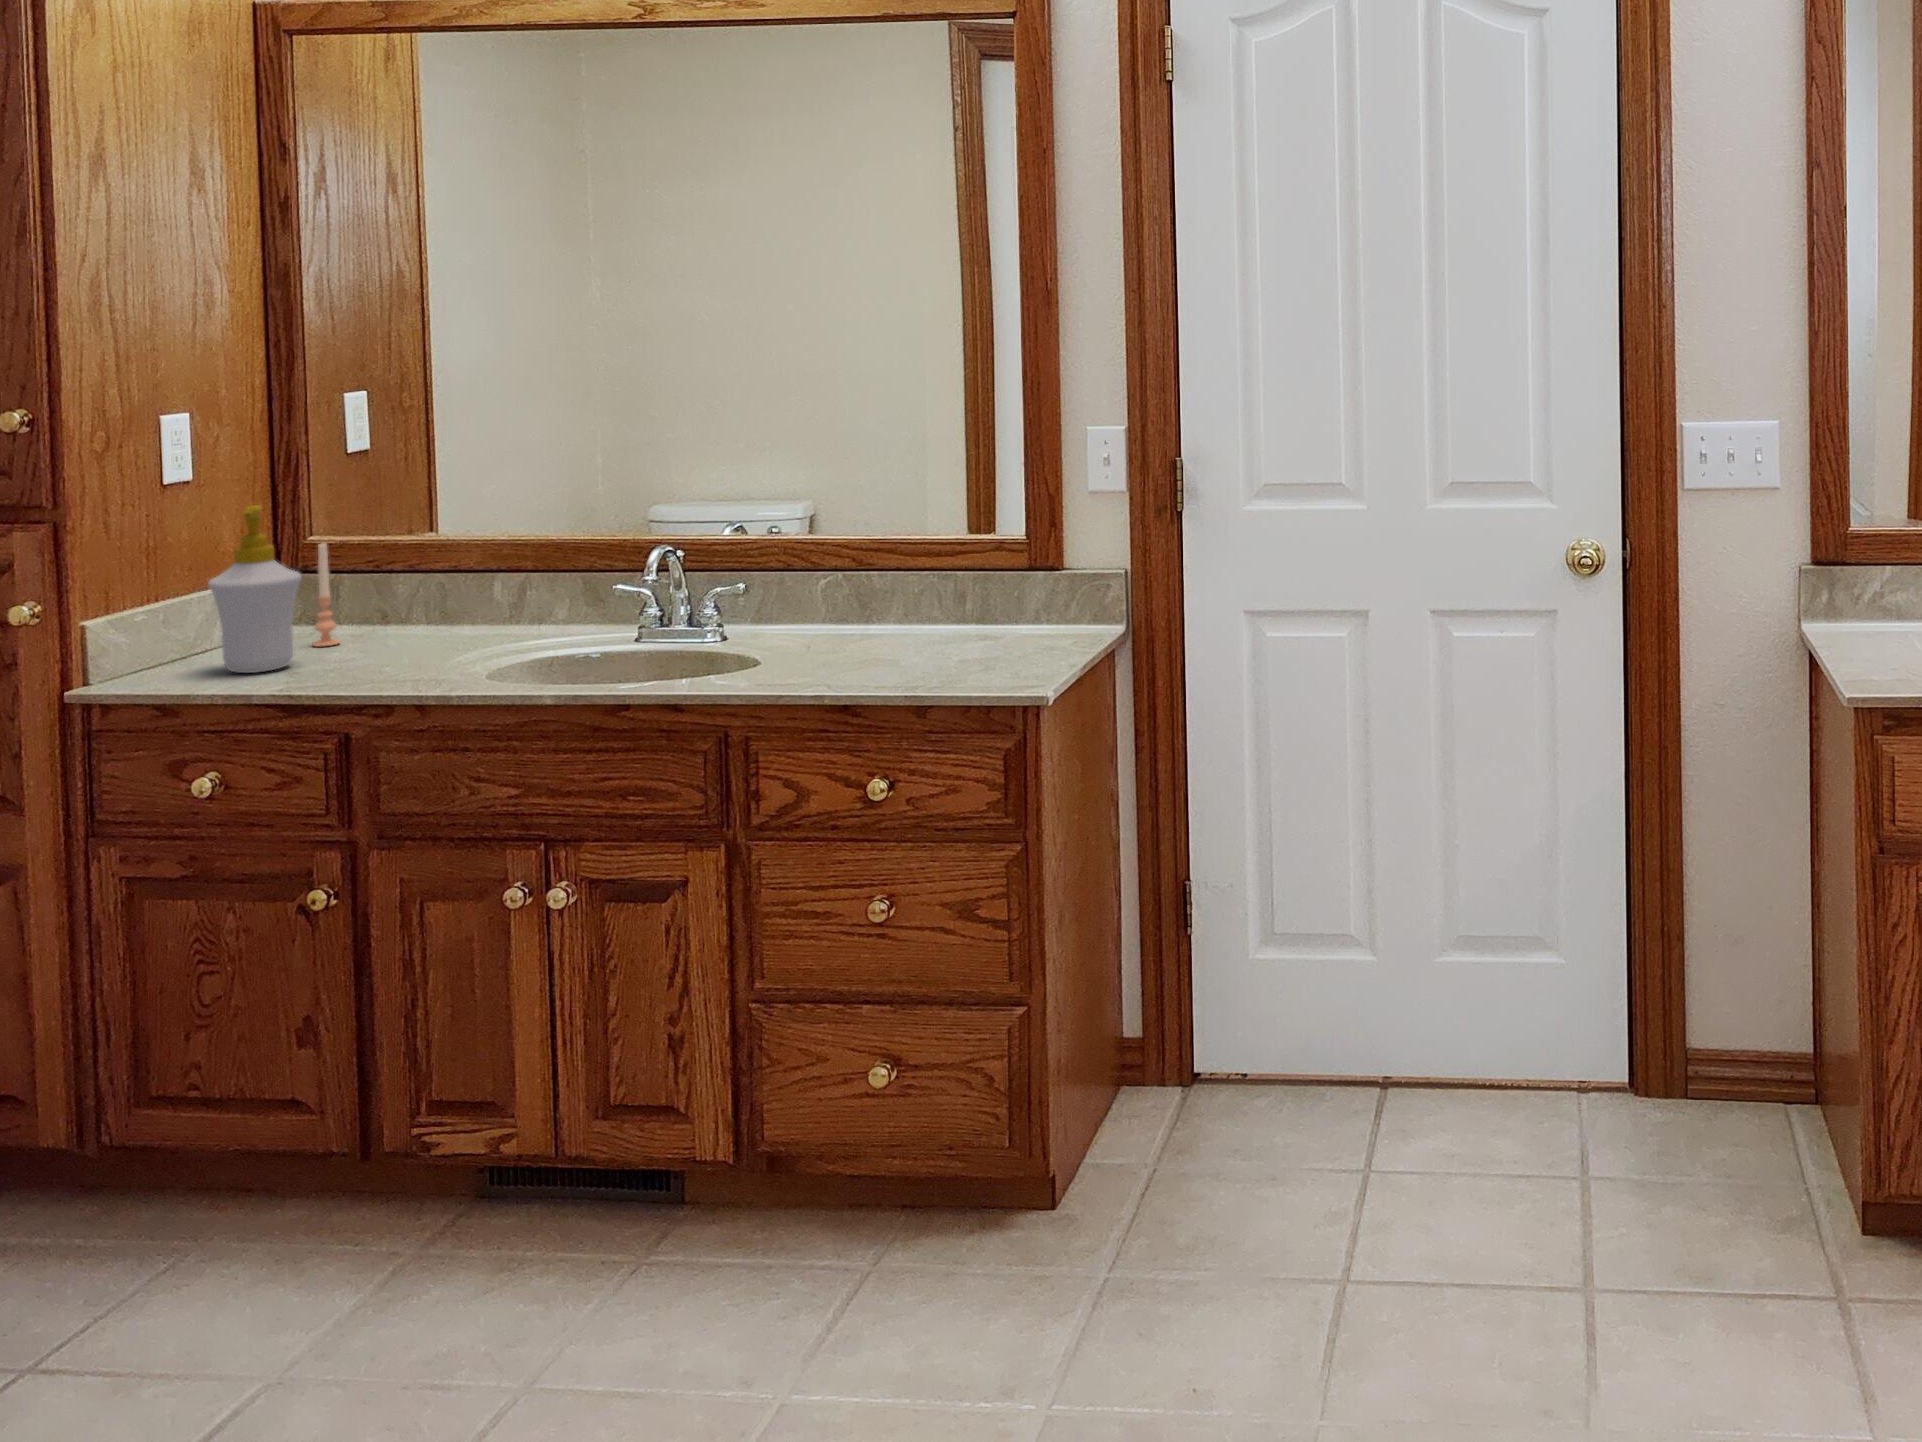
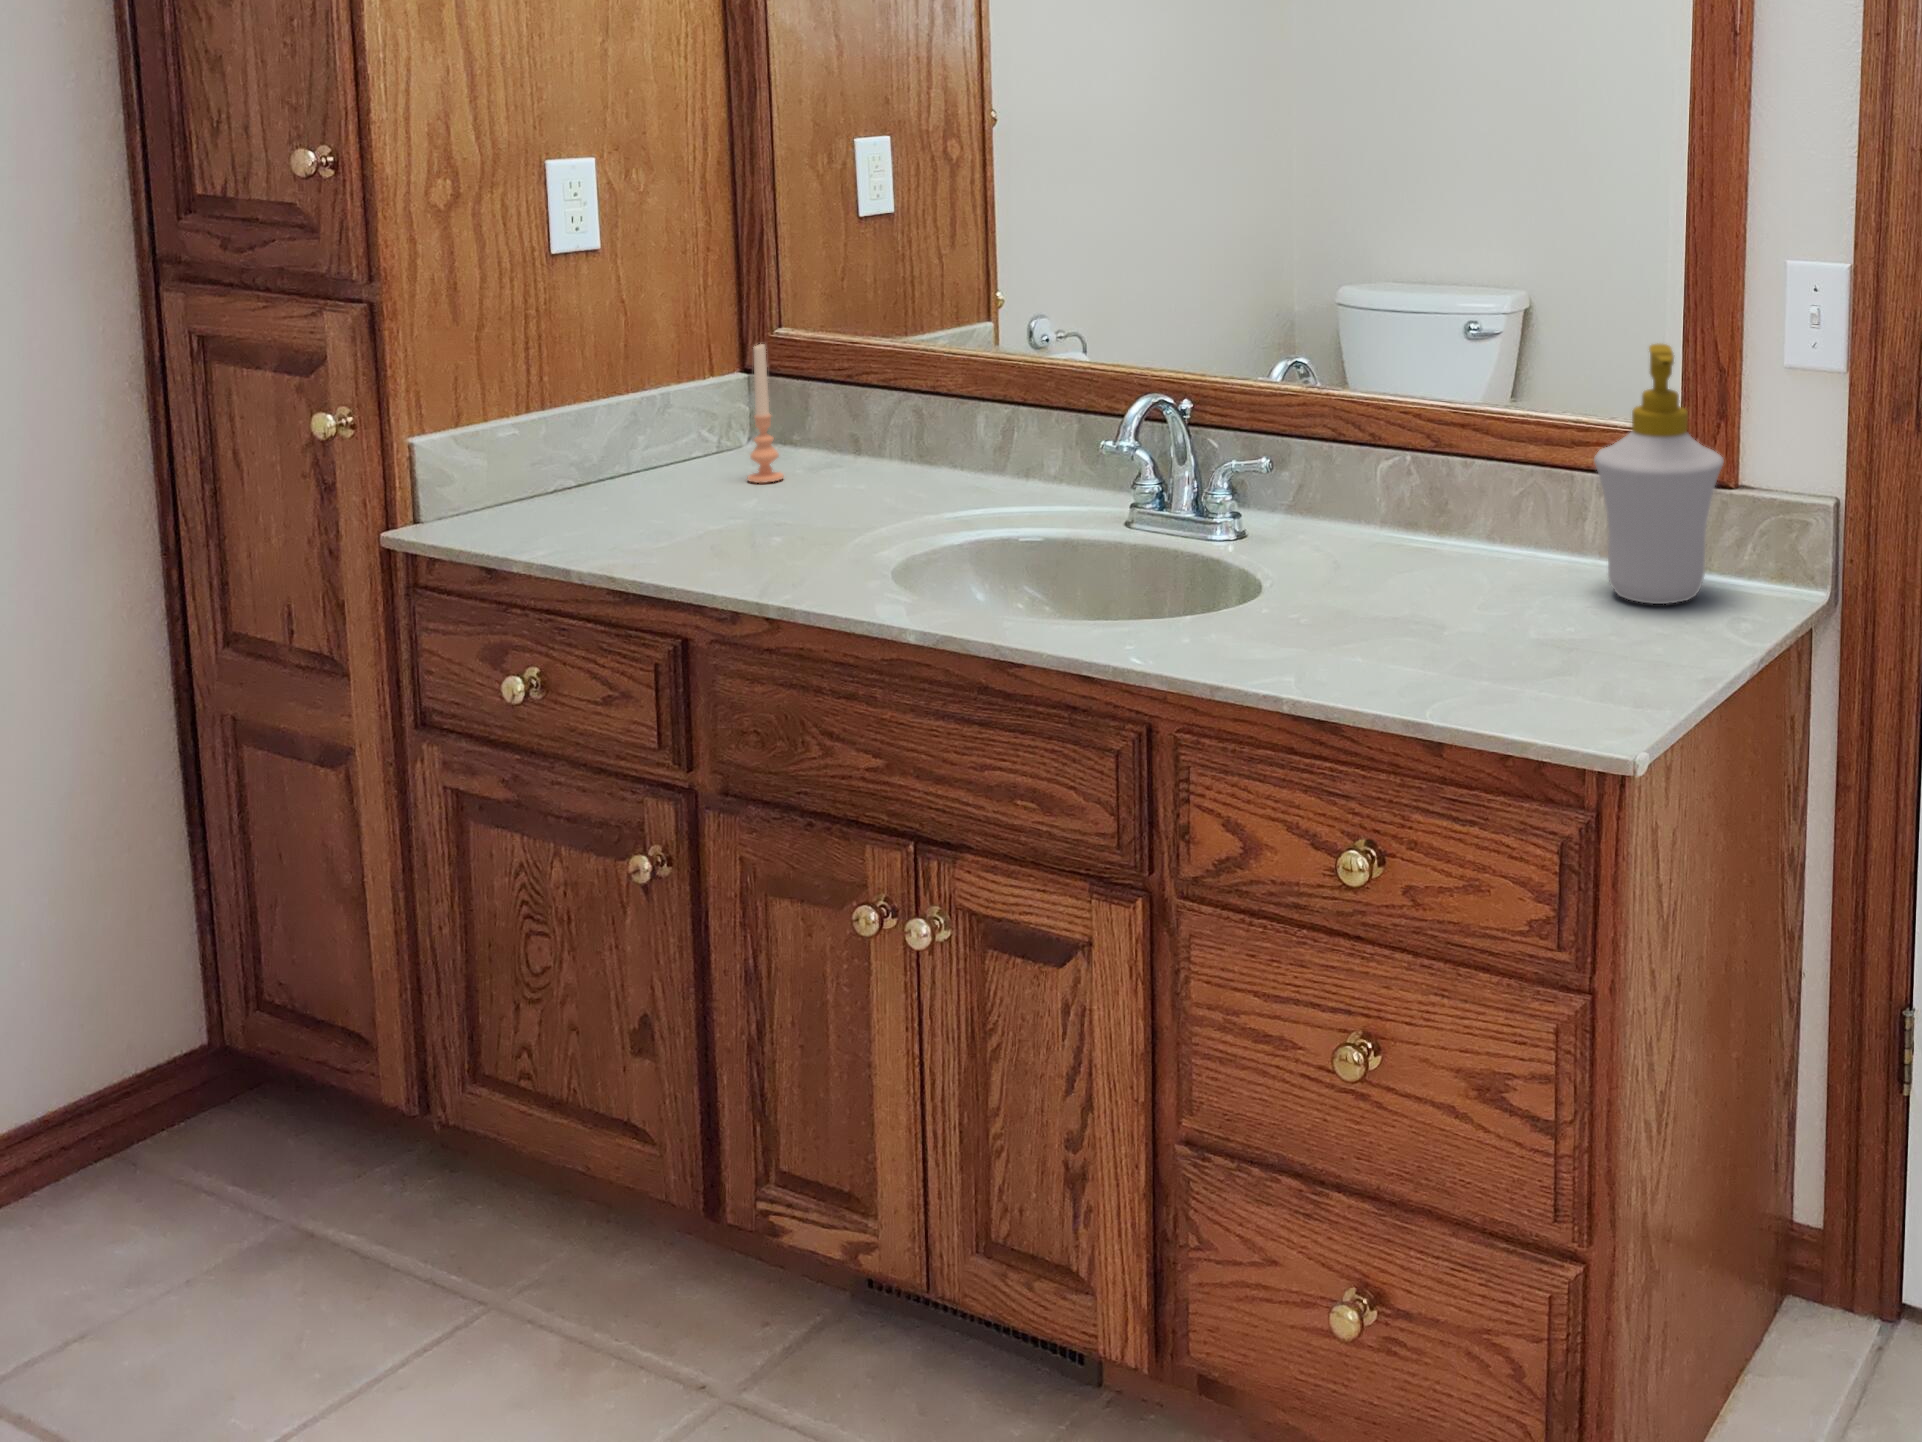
soap bottle: present [208,505,302,673] -> present [1594,344,1724,604]

